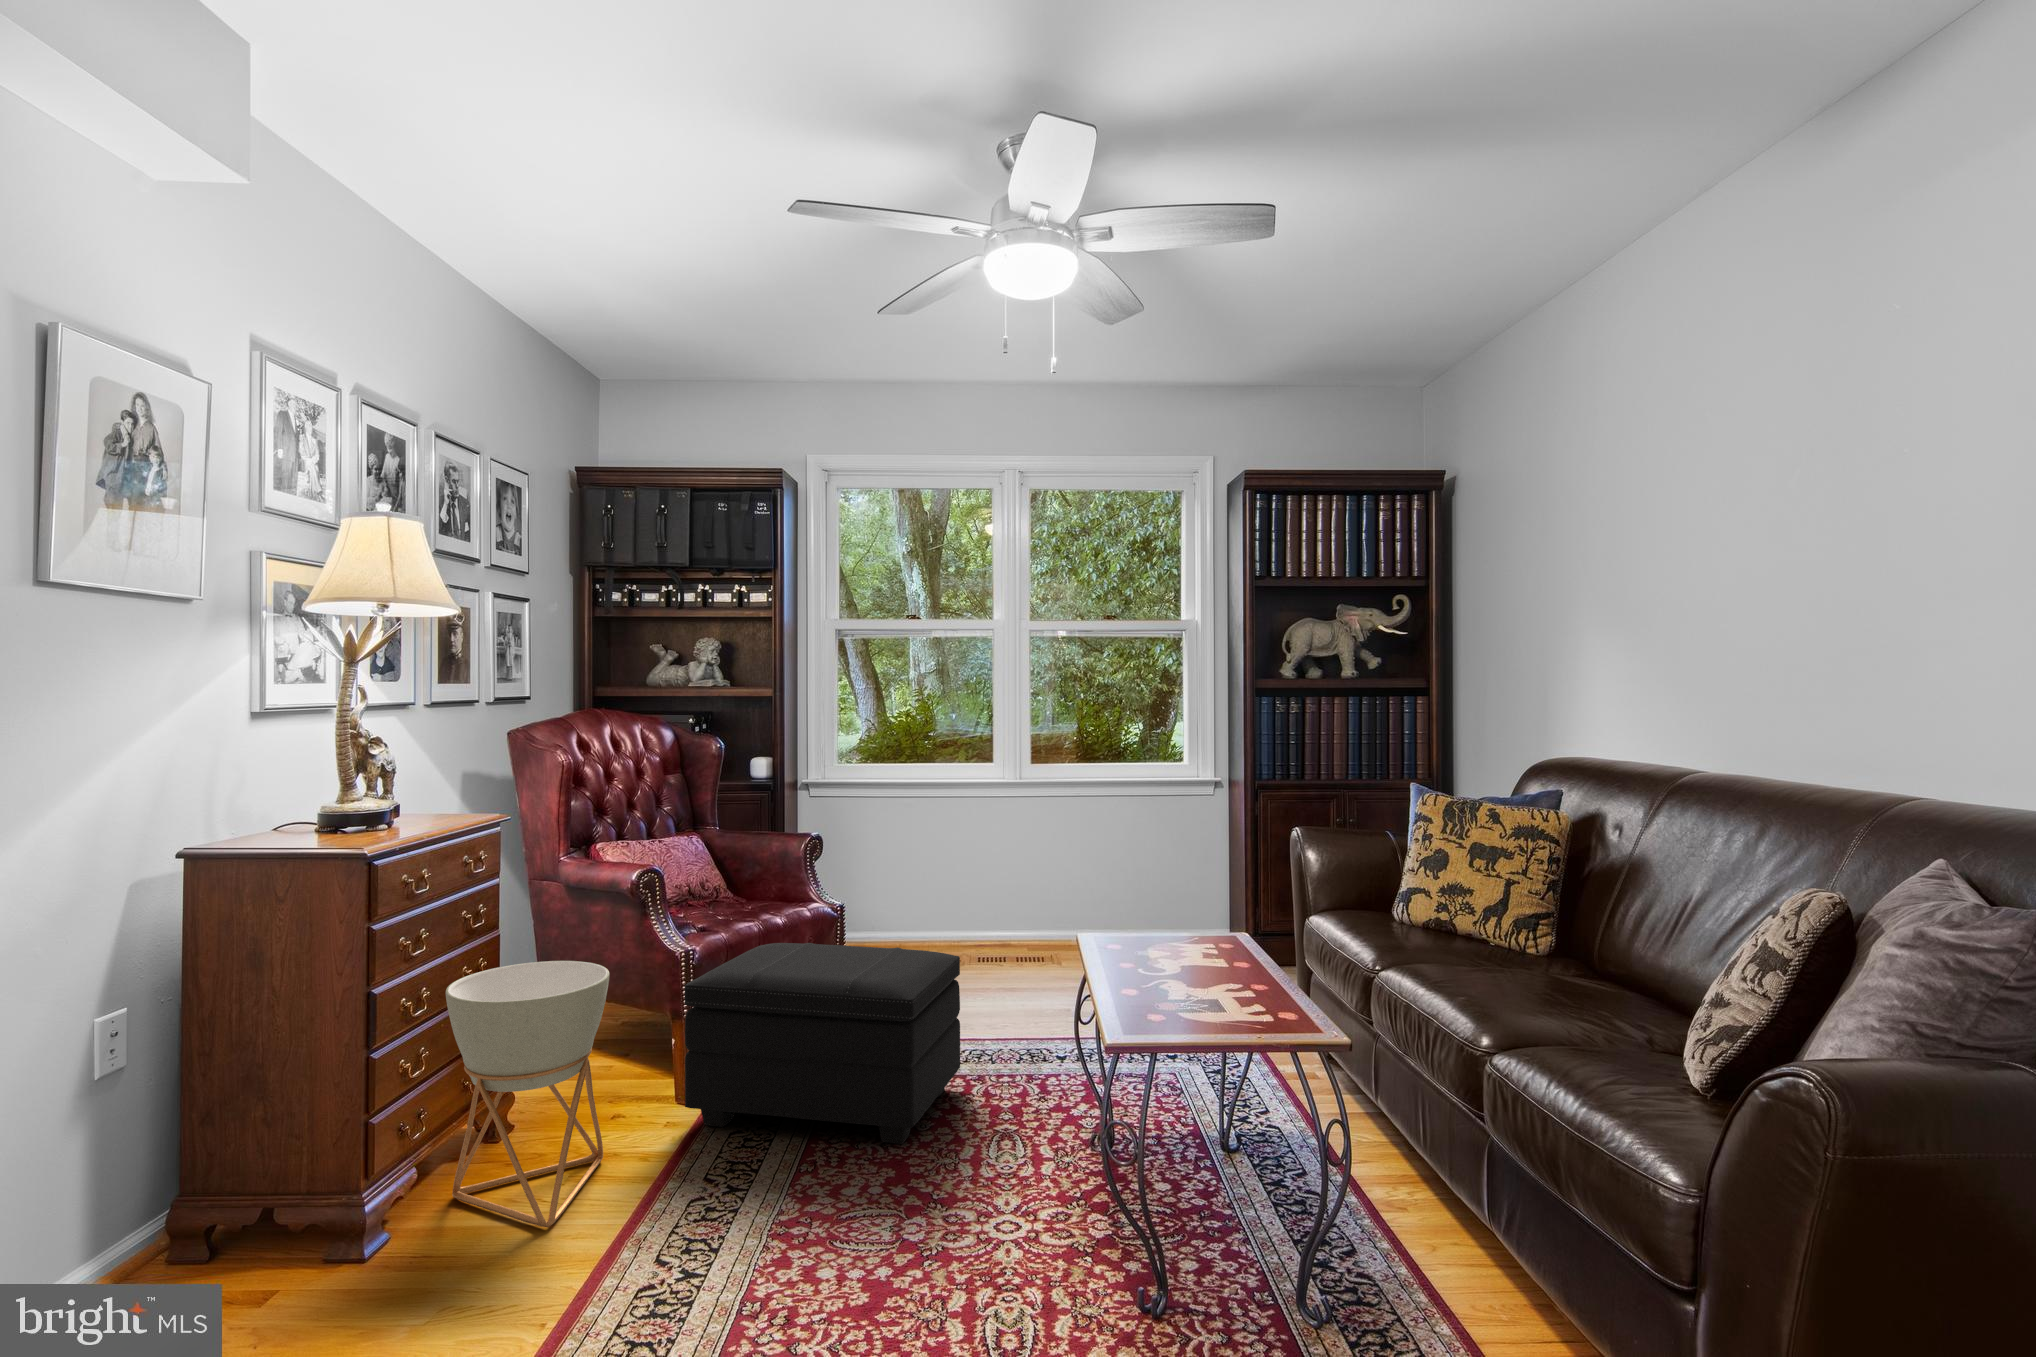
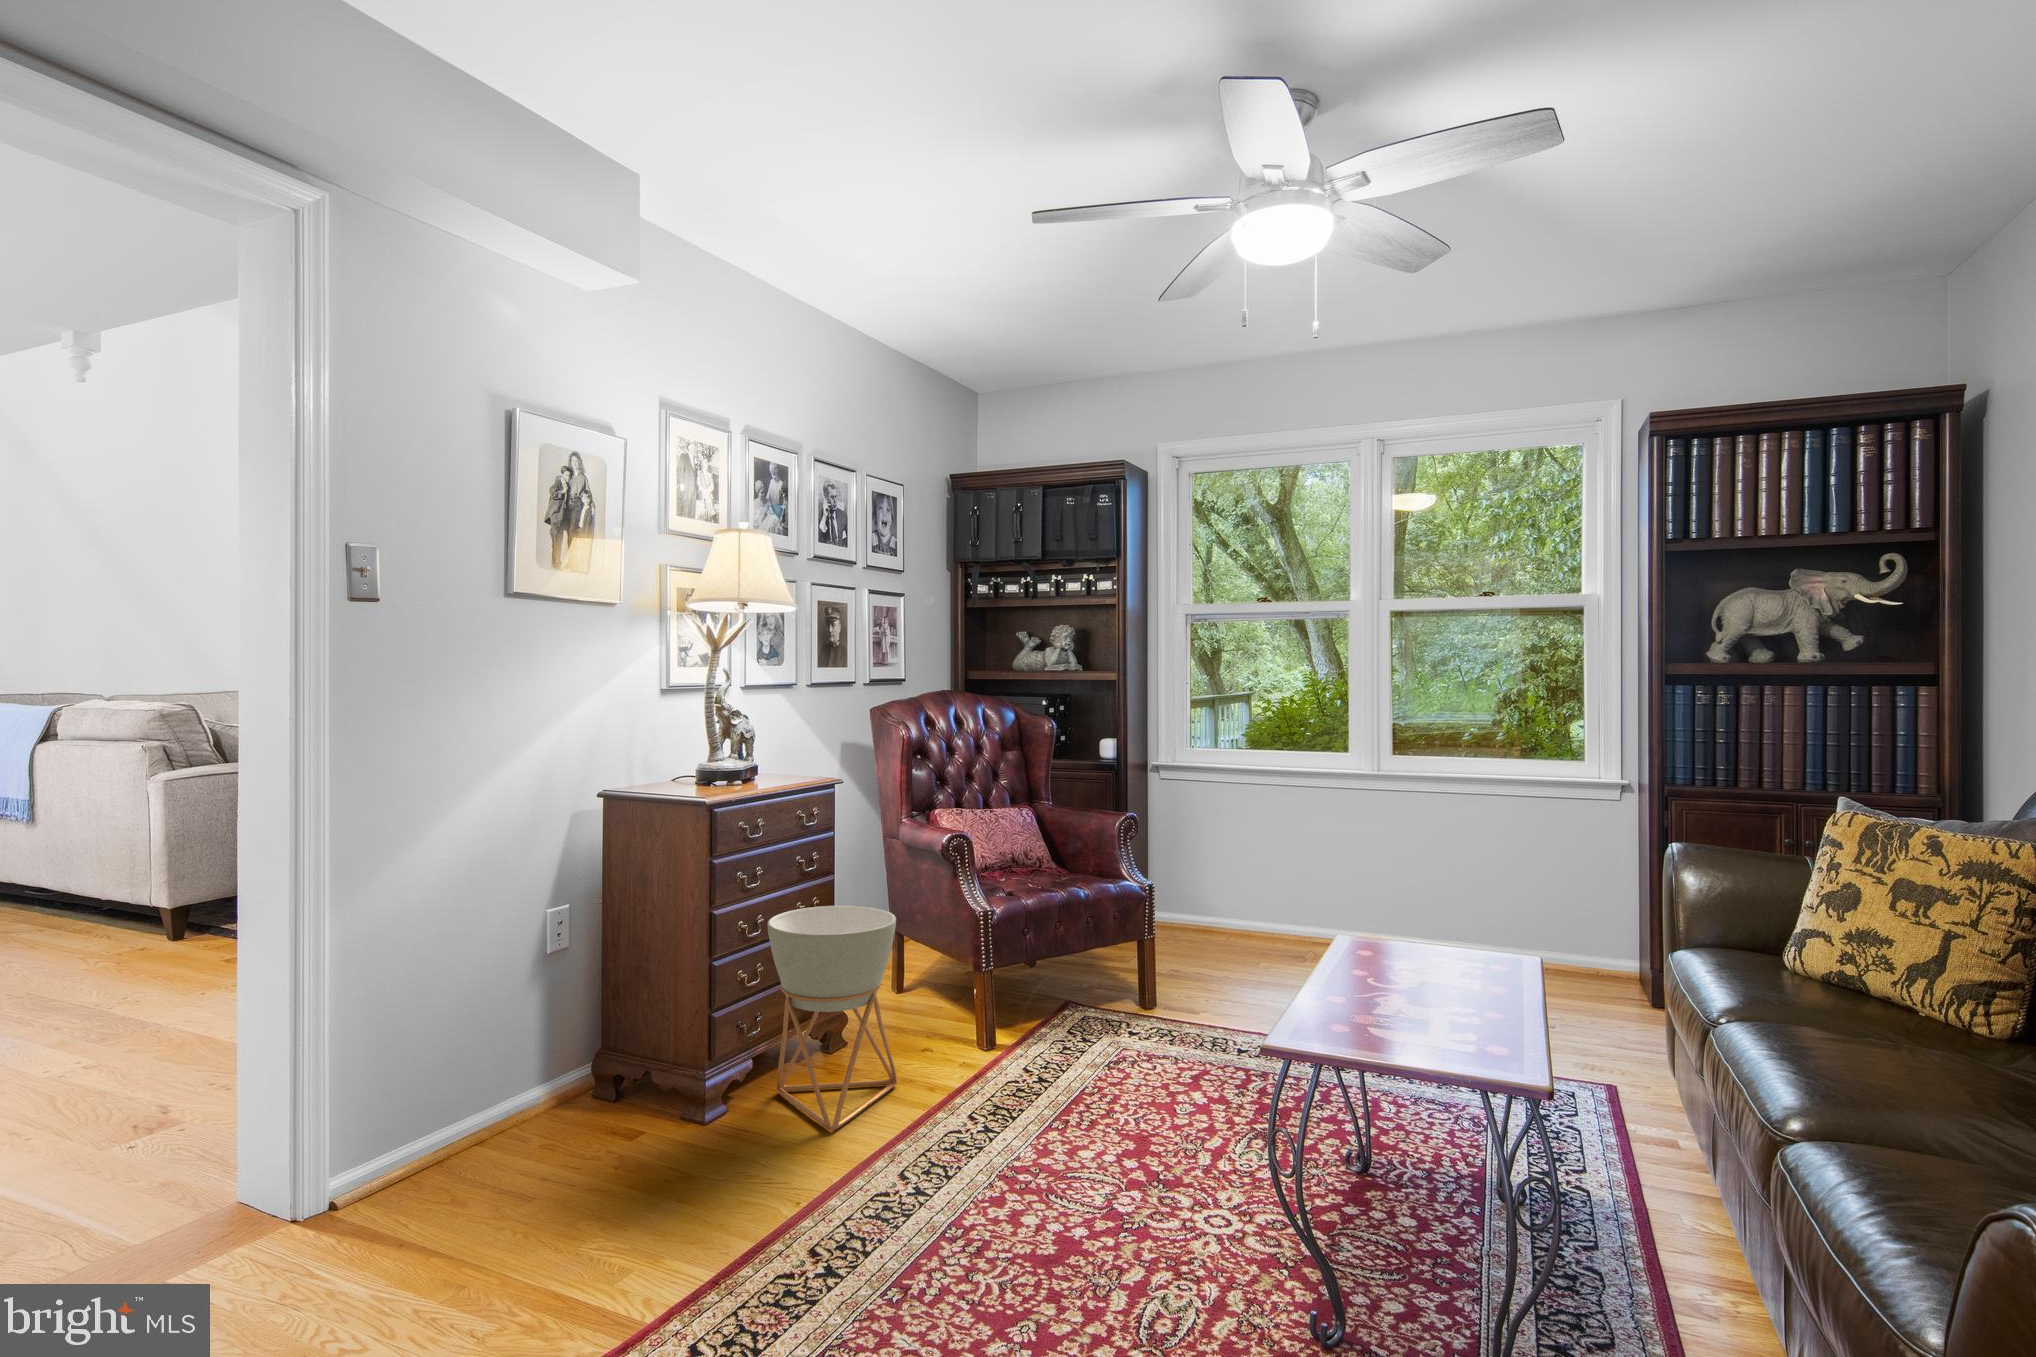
footstool: present [685,943,960,1144] -> none [973,915,1240,1123]

